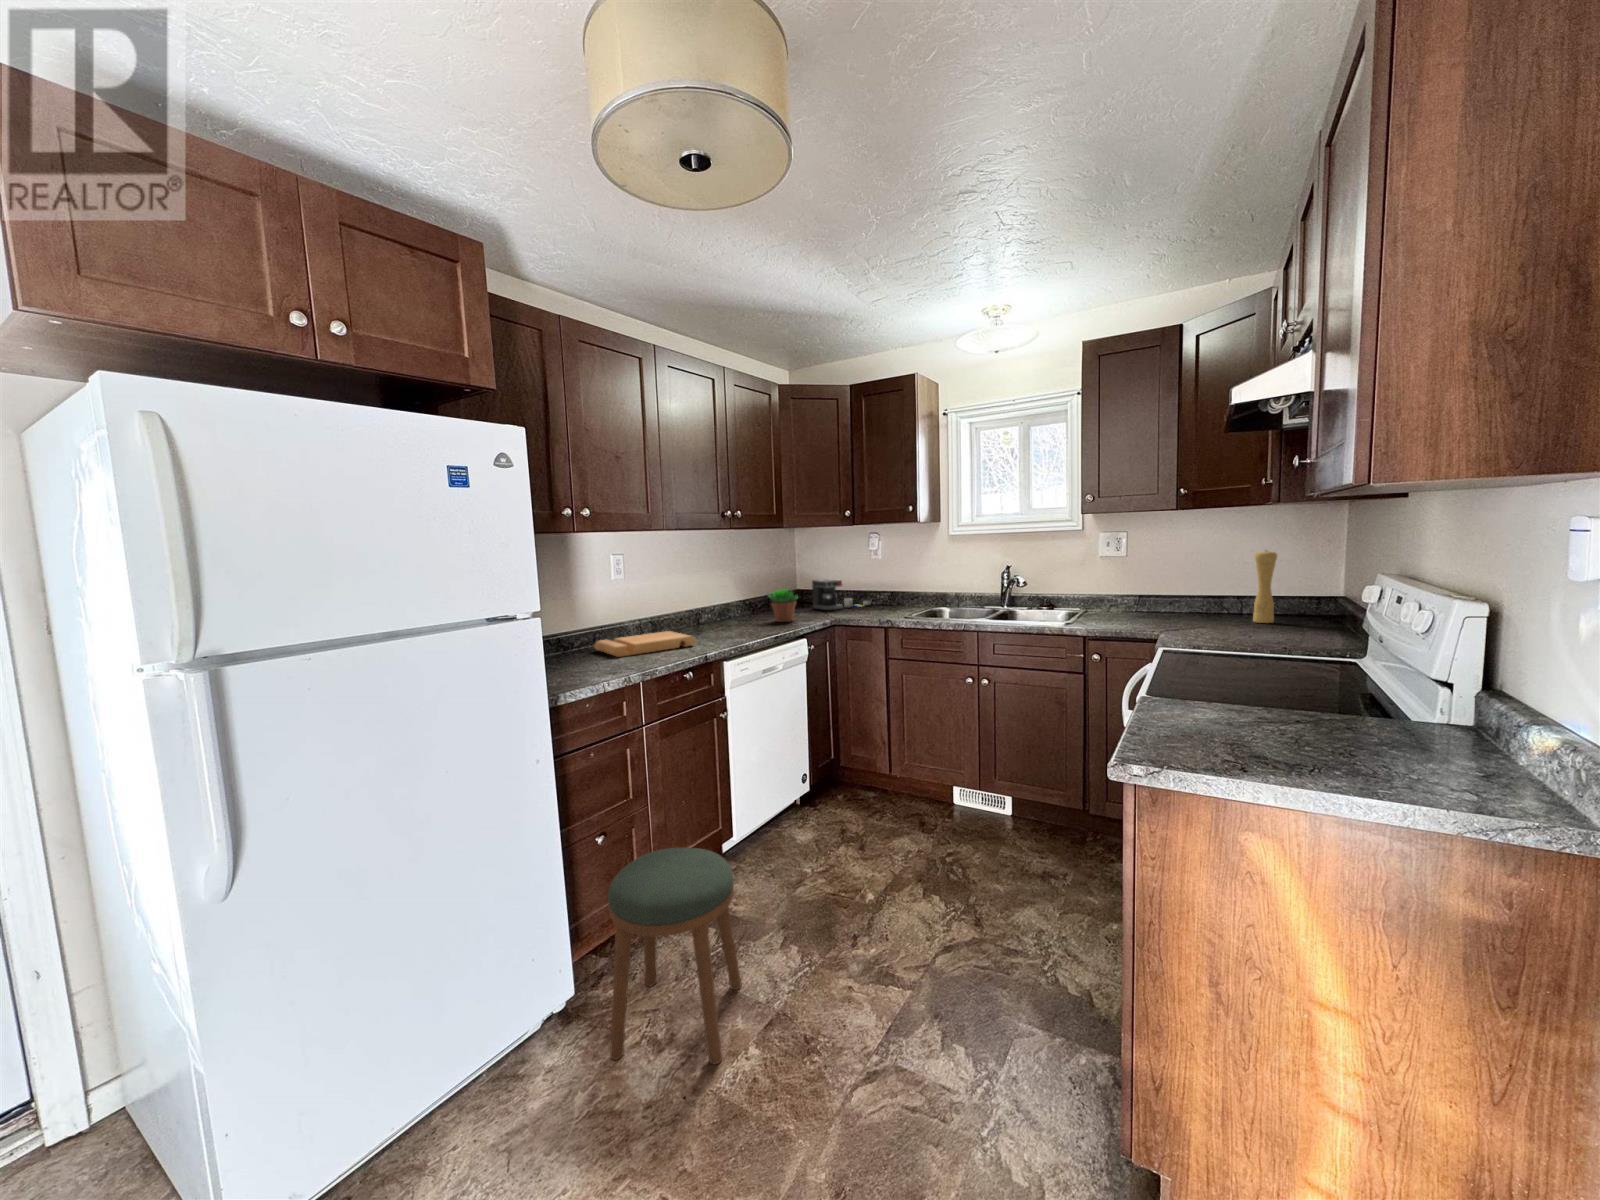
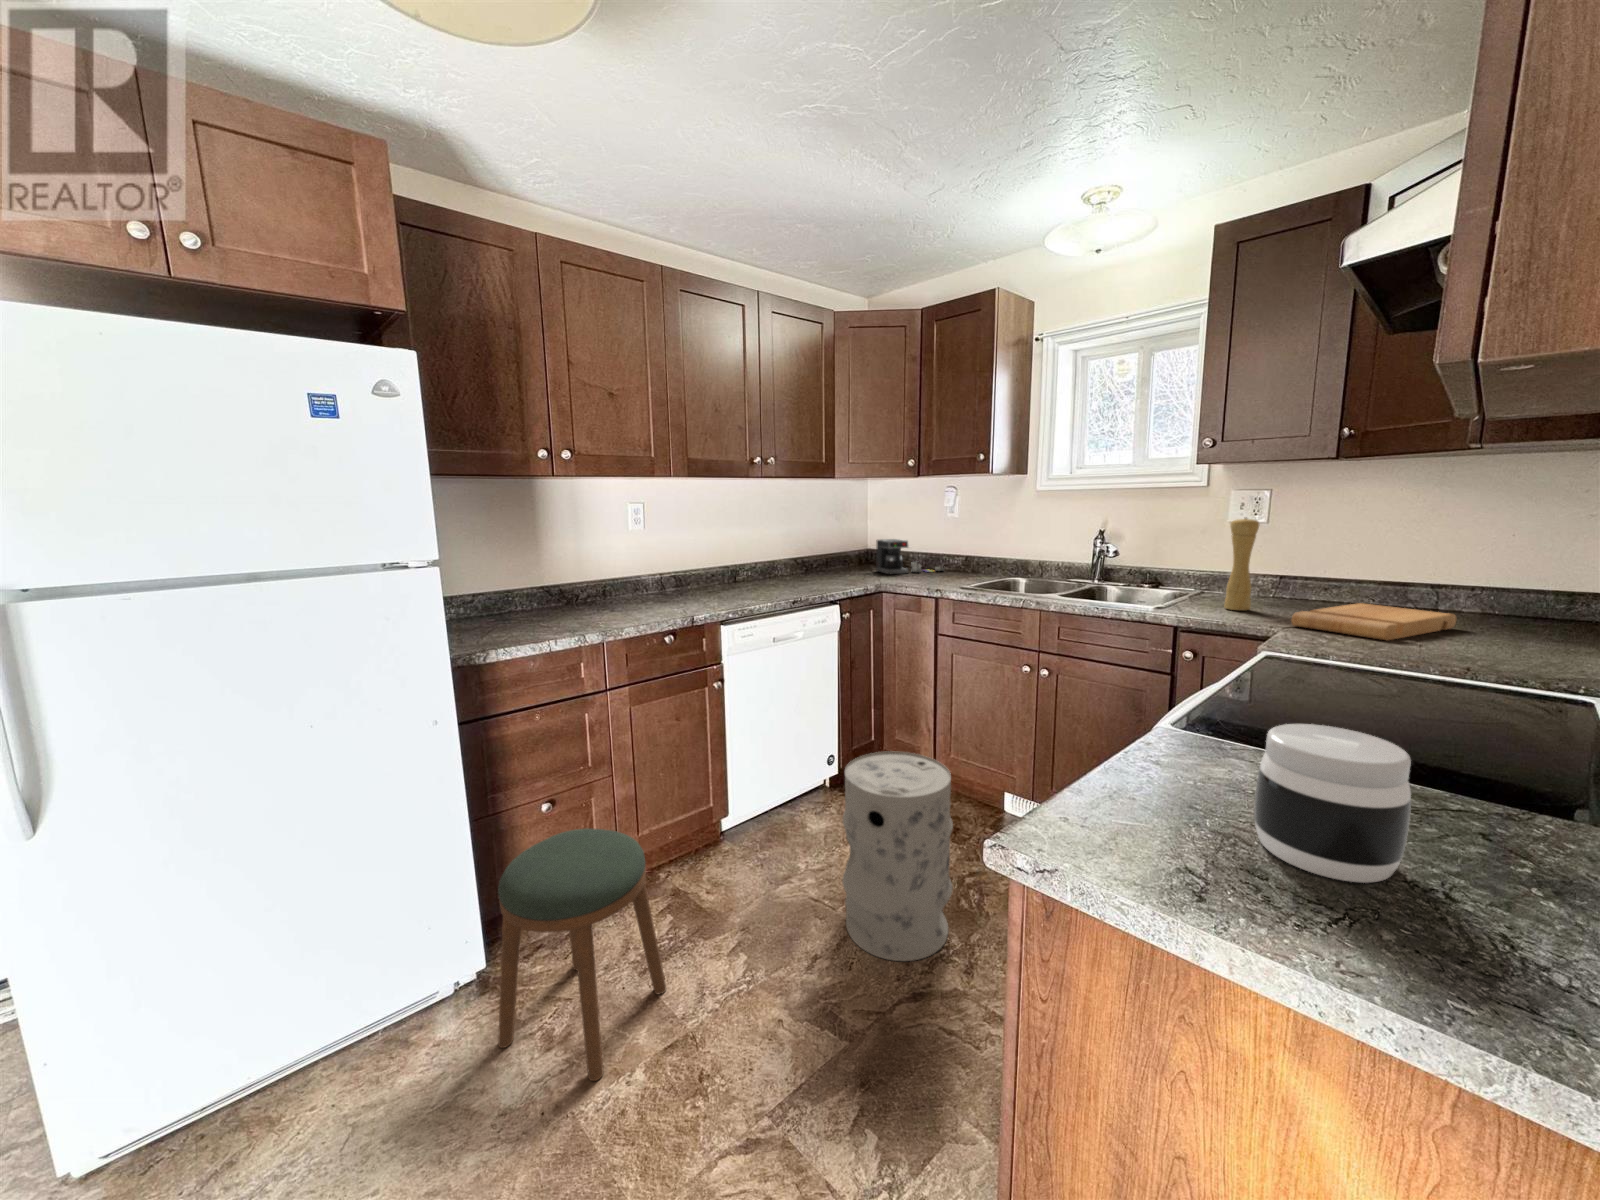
pepper mill: present [1253,550,1277,623] -> present [1224,518,1259,611]
succulent plant: present [768,589,798,622] -> none [805,546,844,585]
cutting board: present [594,631,696,657] -> present [1291,603,1457,640]
jar: none [1247,676,1328,755] -> present [1254,724,1411,883]
trash can: none [861,755,953,927] -> present [842,751,953,961]

